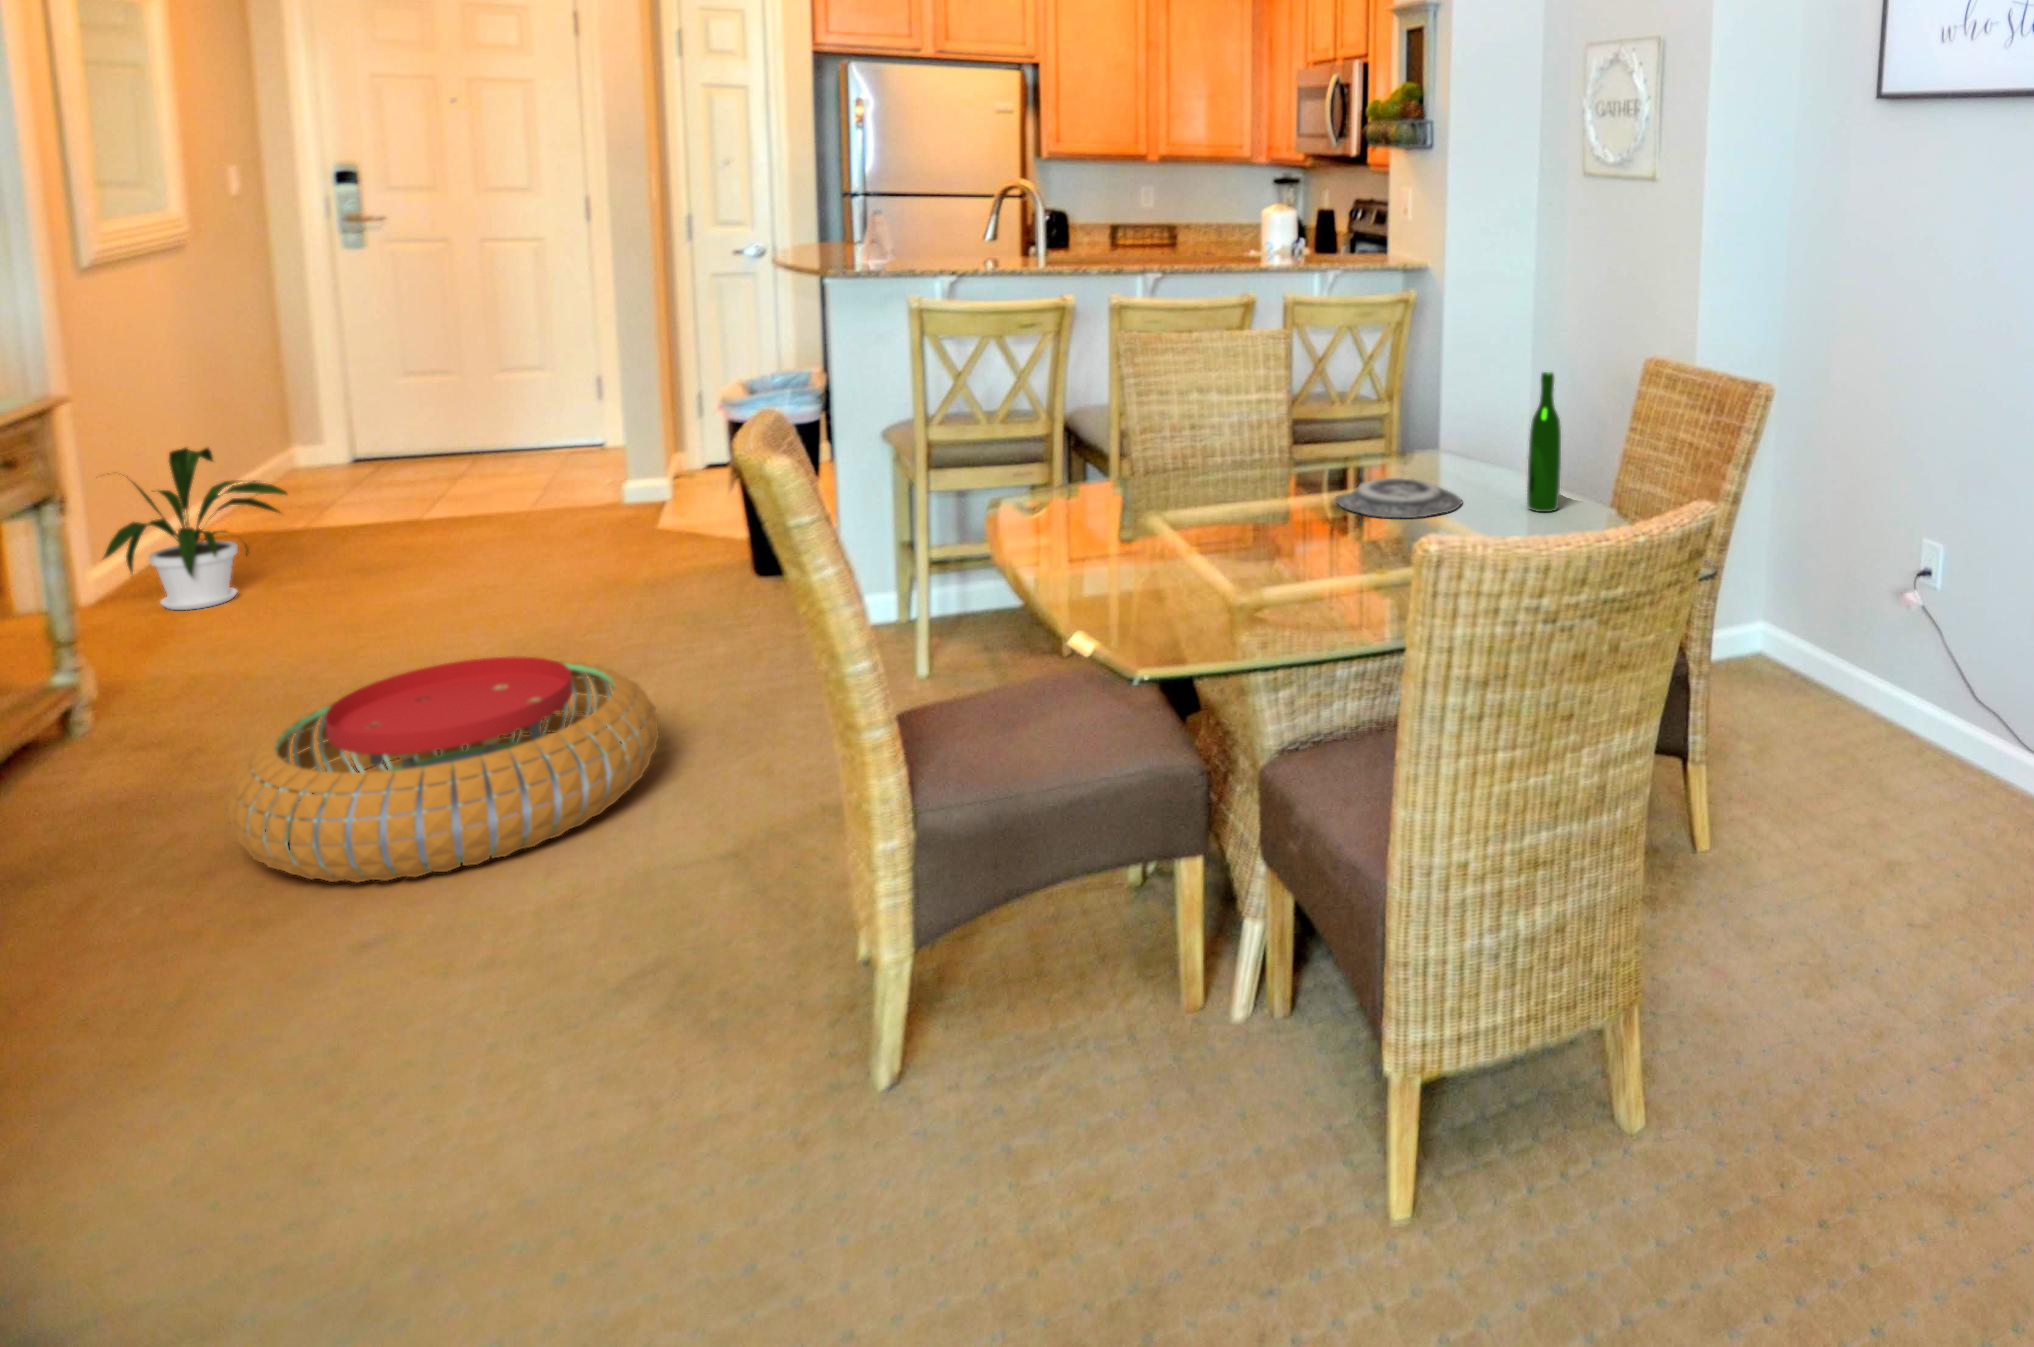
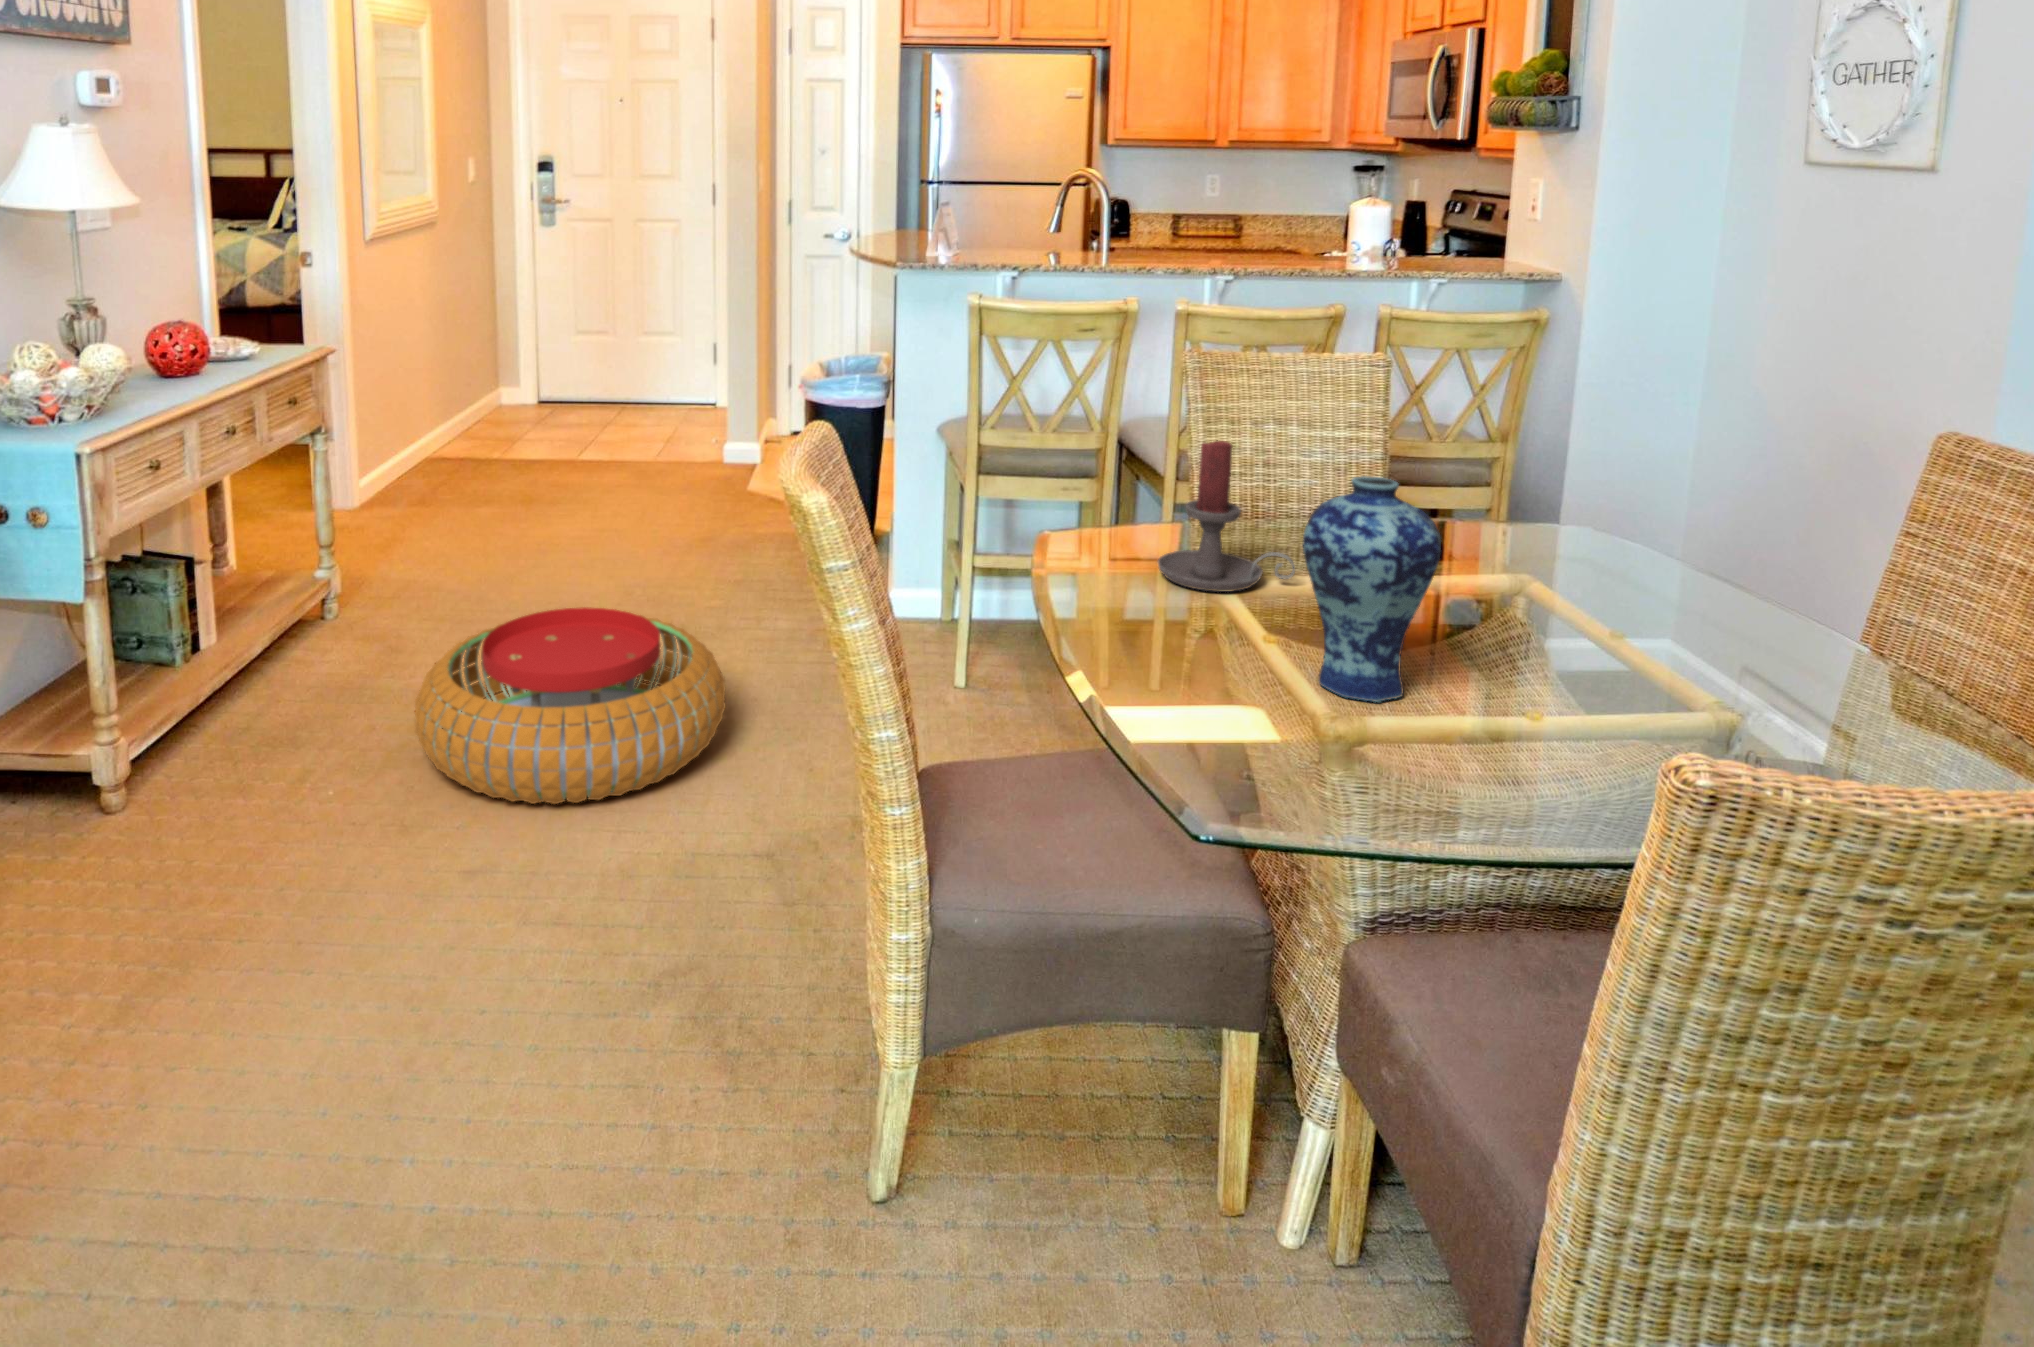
wine bottle: present [1527,372,1561,512] -> none [1727,446,1792,639]
candle holder: none [1103,402,1219,531] -> present [1158,440,1295,592]
vase: none [1215,413,1319,589] -> present [1303,476,1441,702]
house plant: present [104,447,287,610] -> none [372,388,489,518]
plate: present [1335,478,1463,518] -> none [1440,557,1625,621]

